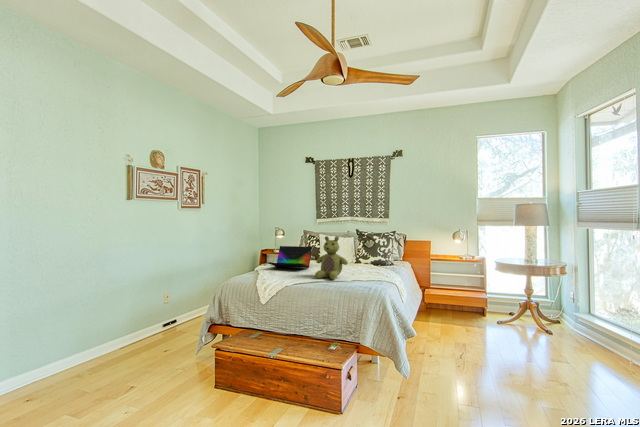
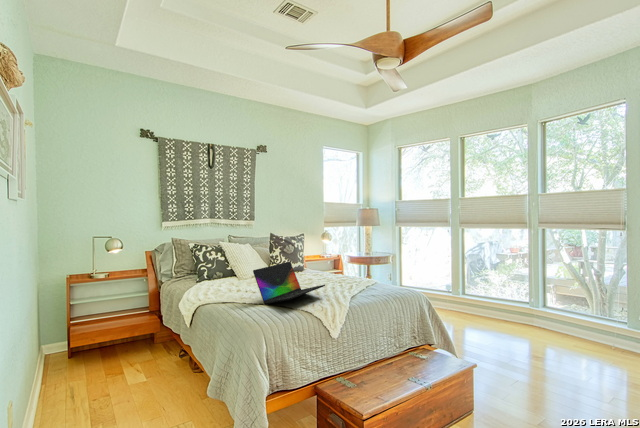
stuffed bear: present [315,236,348,279] -> none [348,241,388,294]

